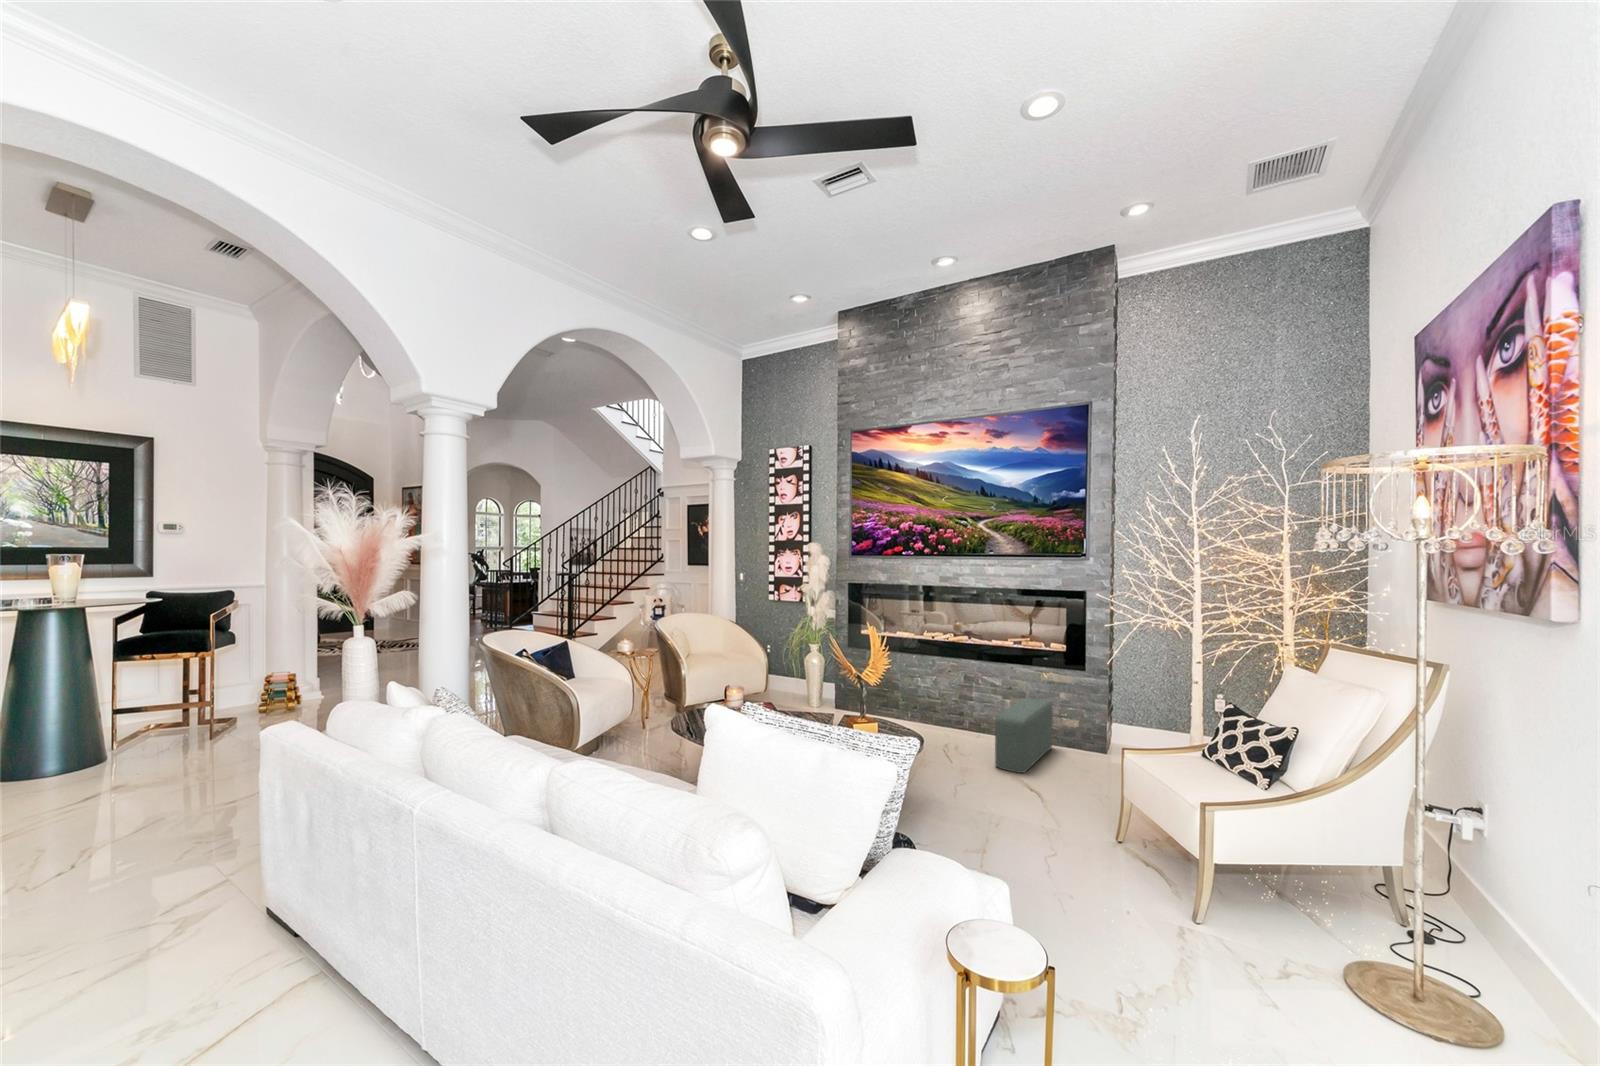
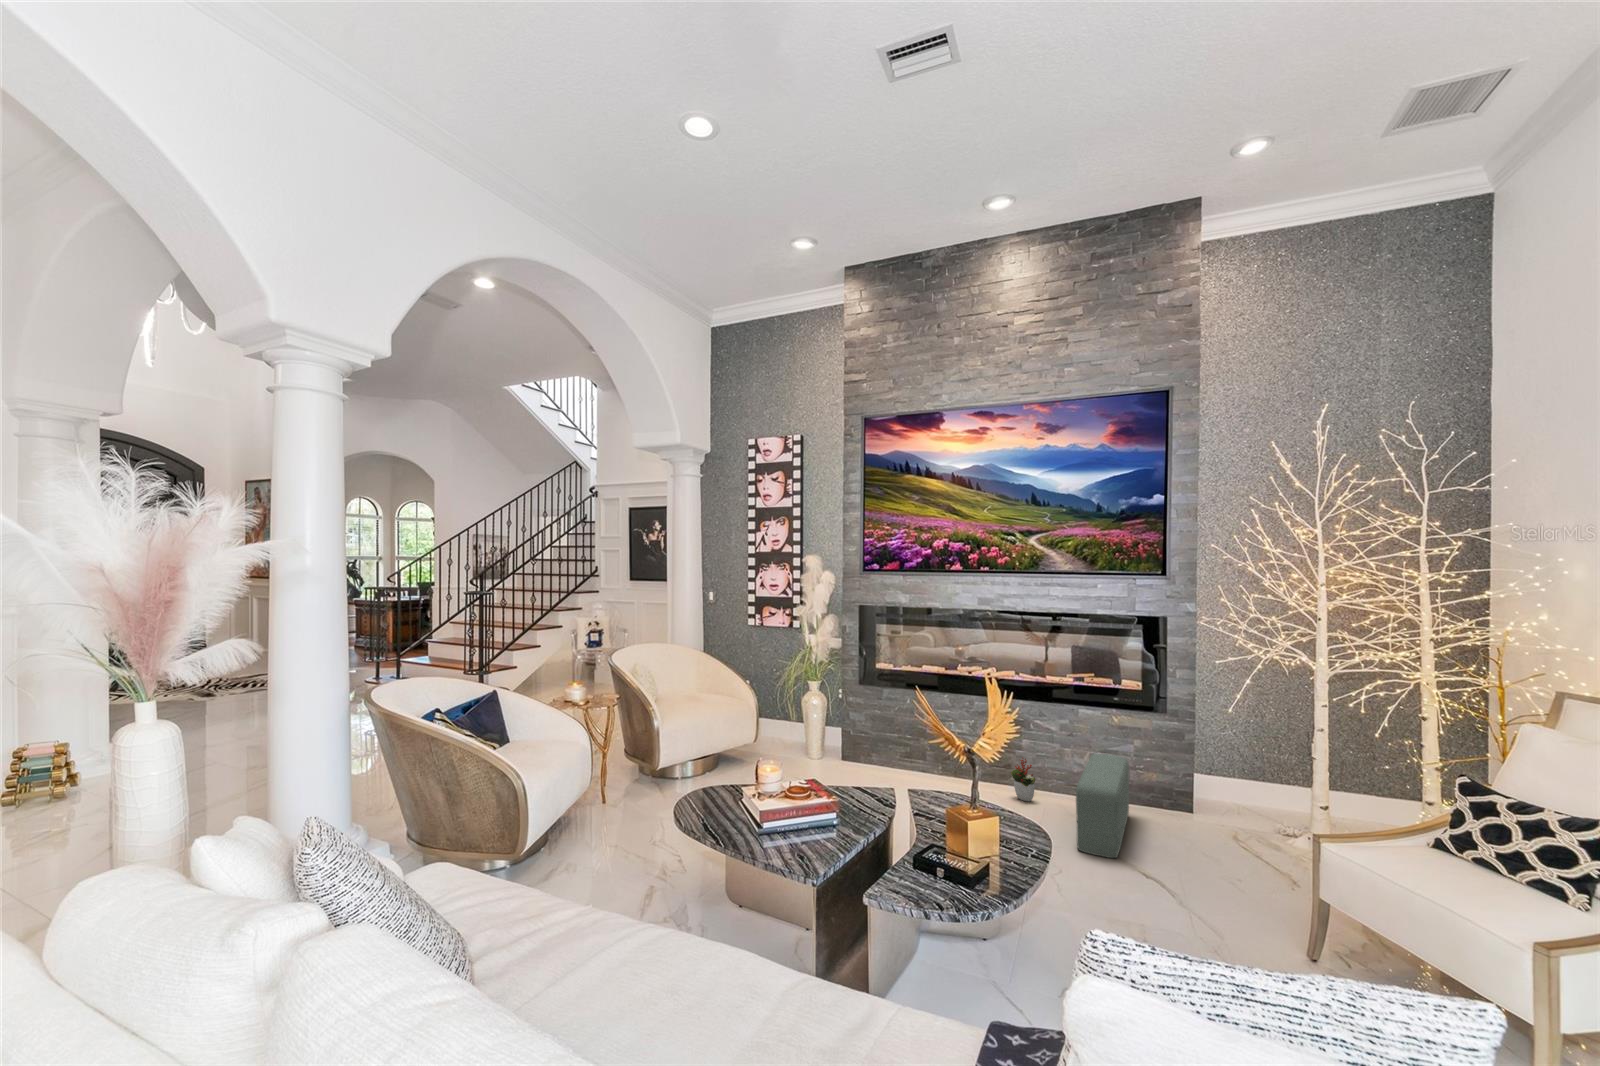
decorative plant: none [963,702,982,737] -> present [1011,758,1035,801]

